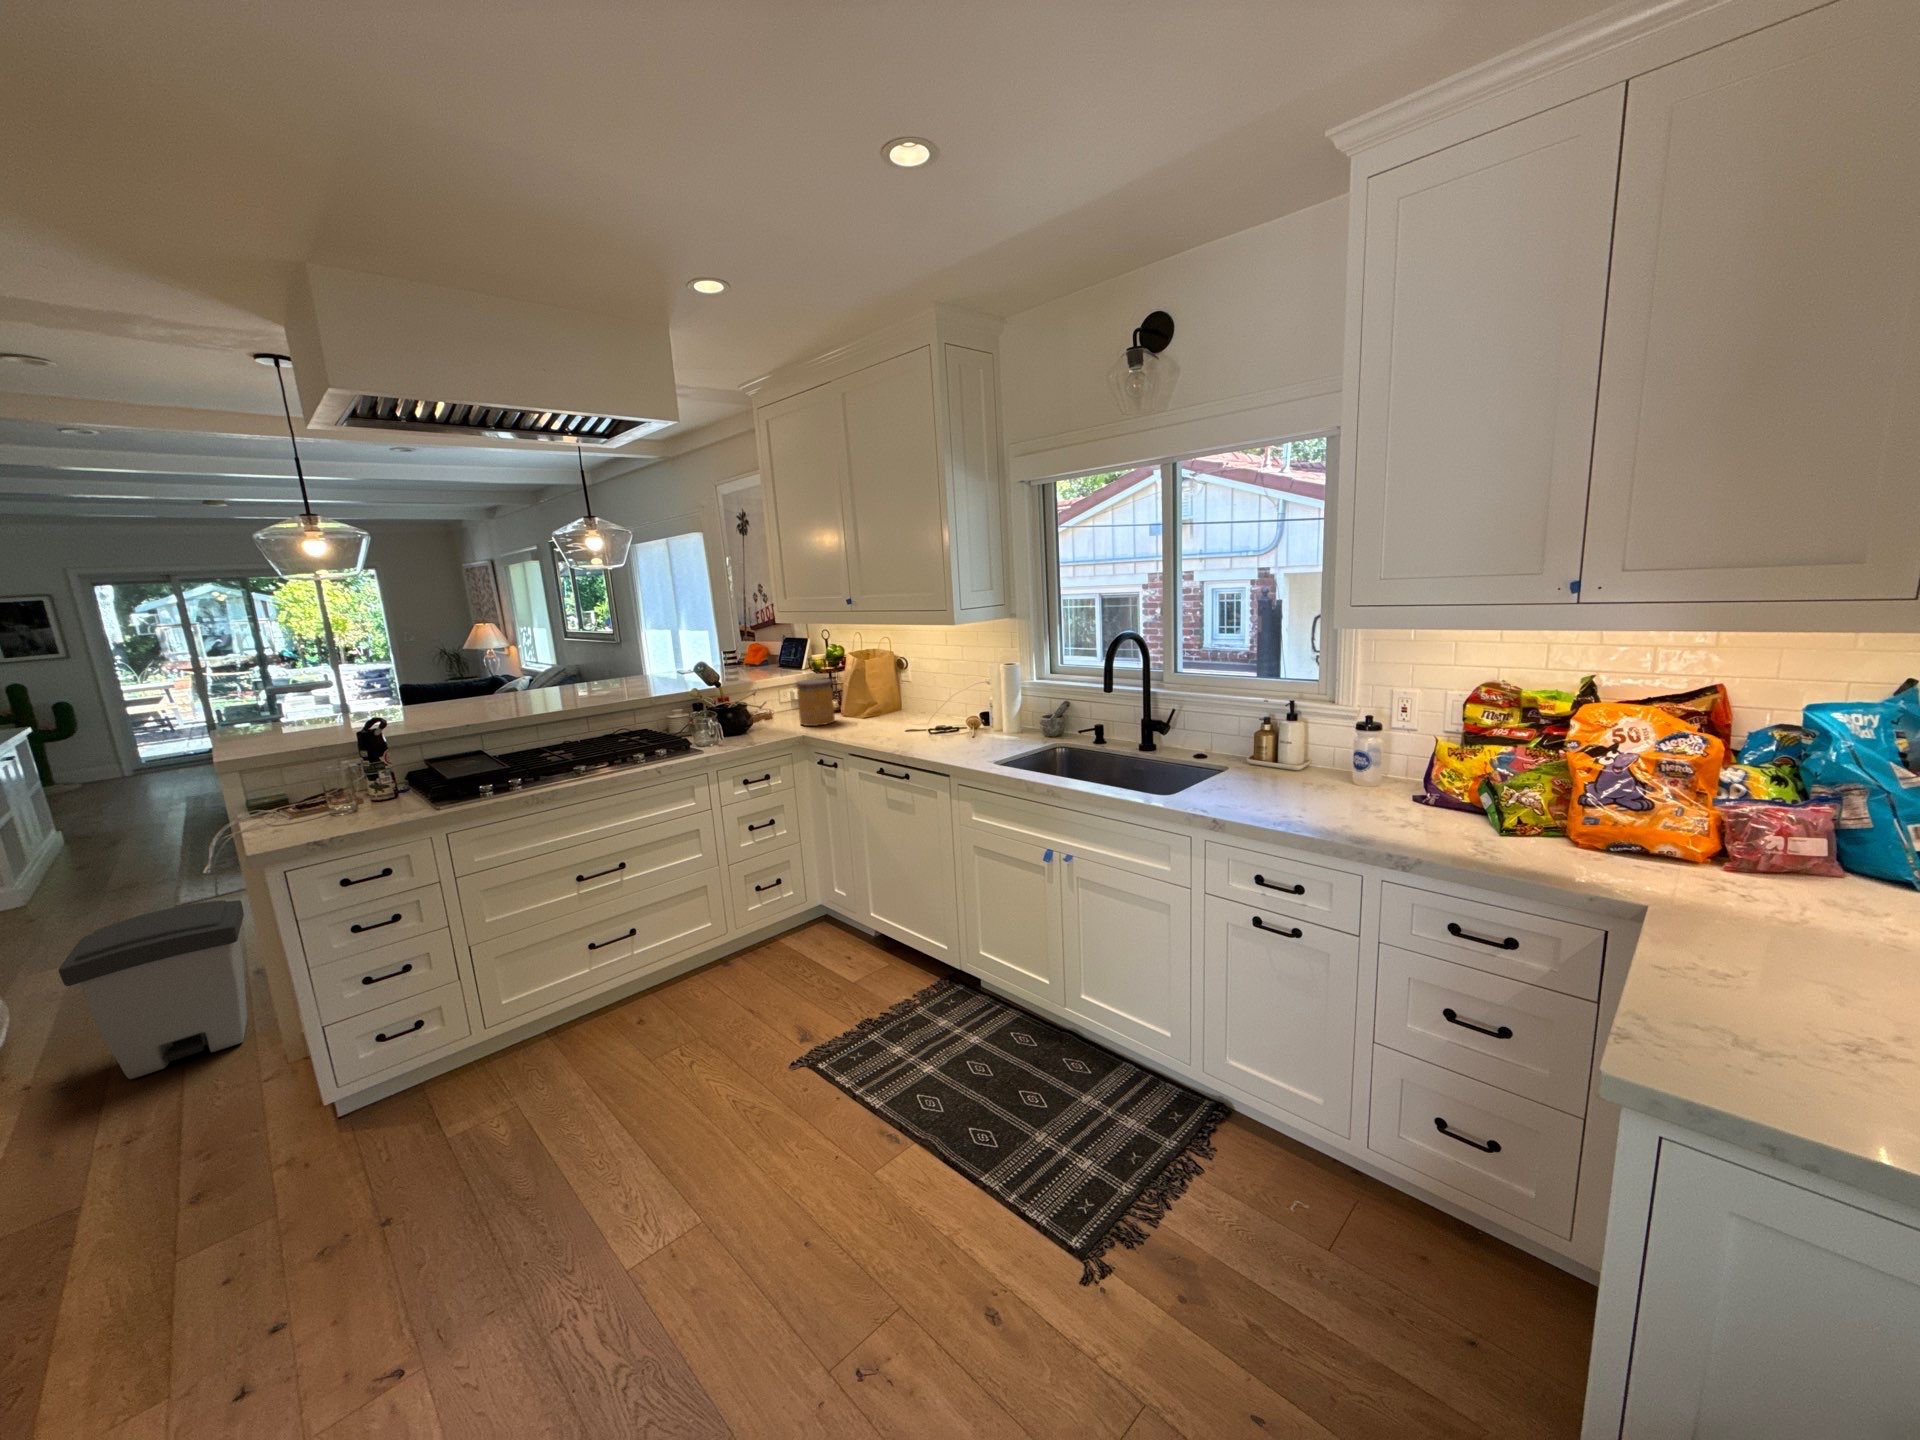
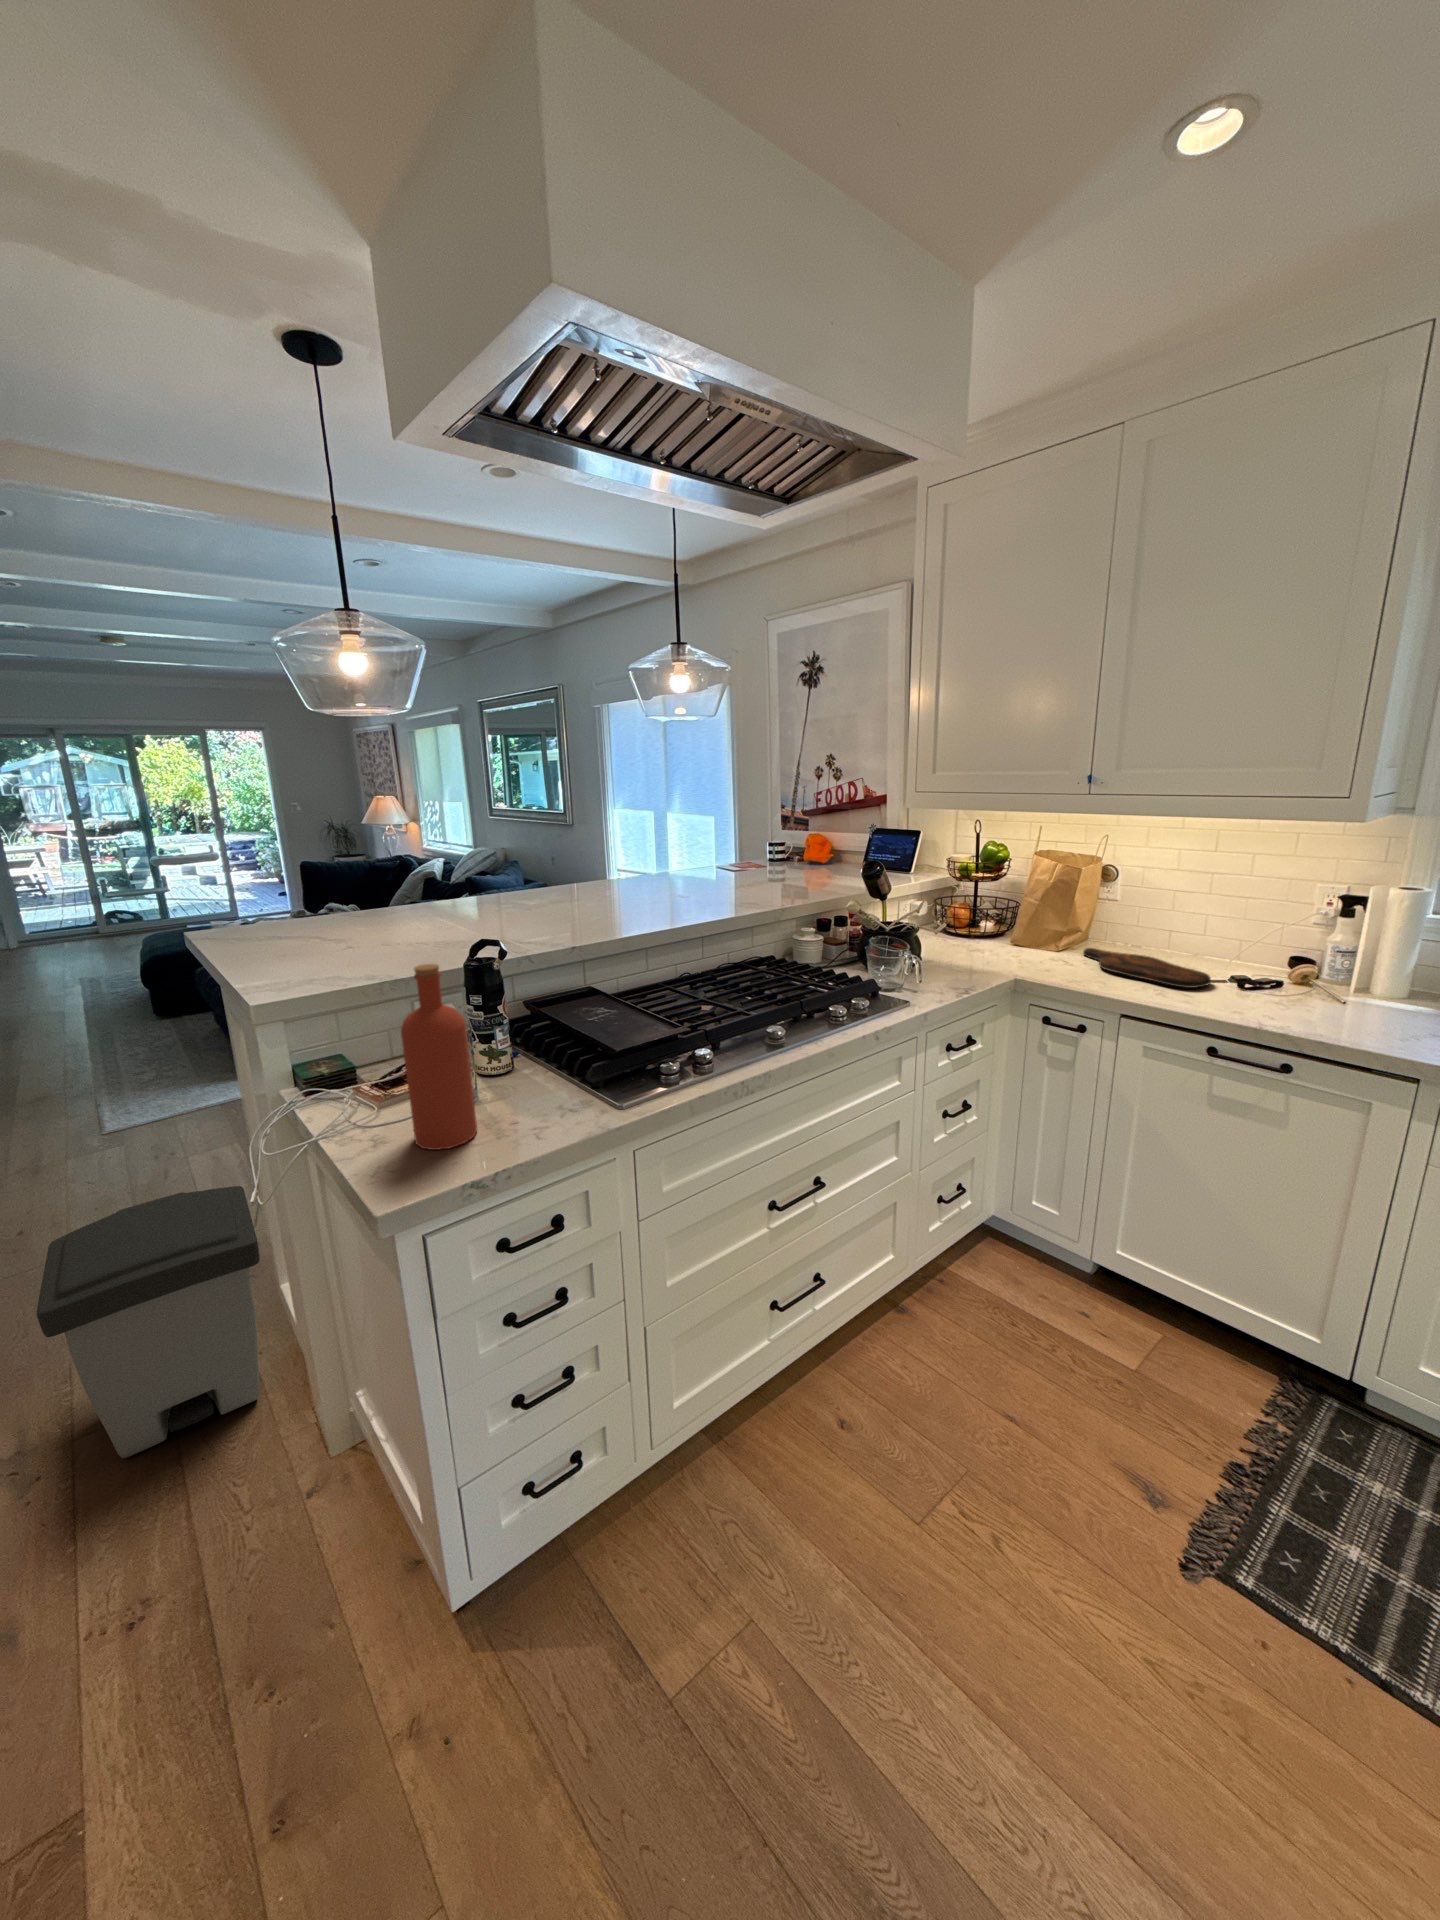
jar: present [796,679,835,726] -> none [971,889,1032,961]
cutting board: none [864,715,915,734] -> present [1083,948,1211,988]
bottle: none [271,726,333,832] -> present [401,964,477,1150]

